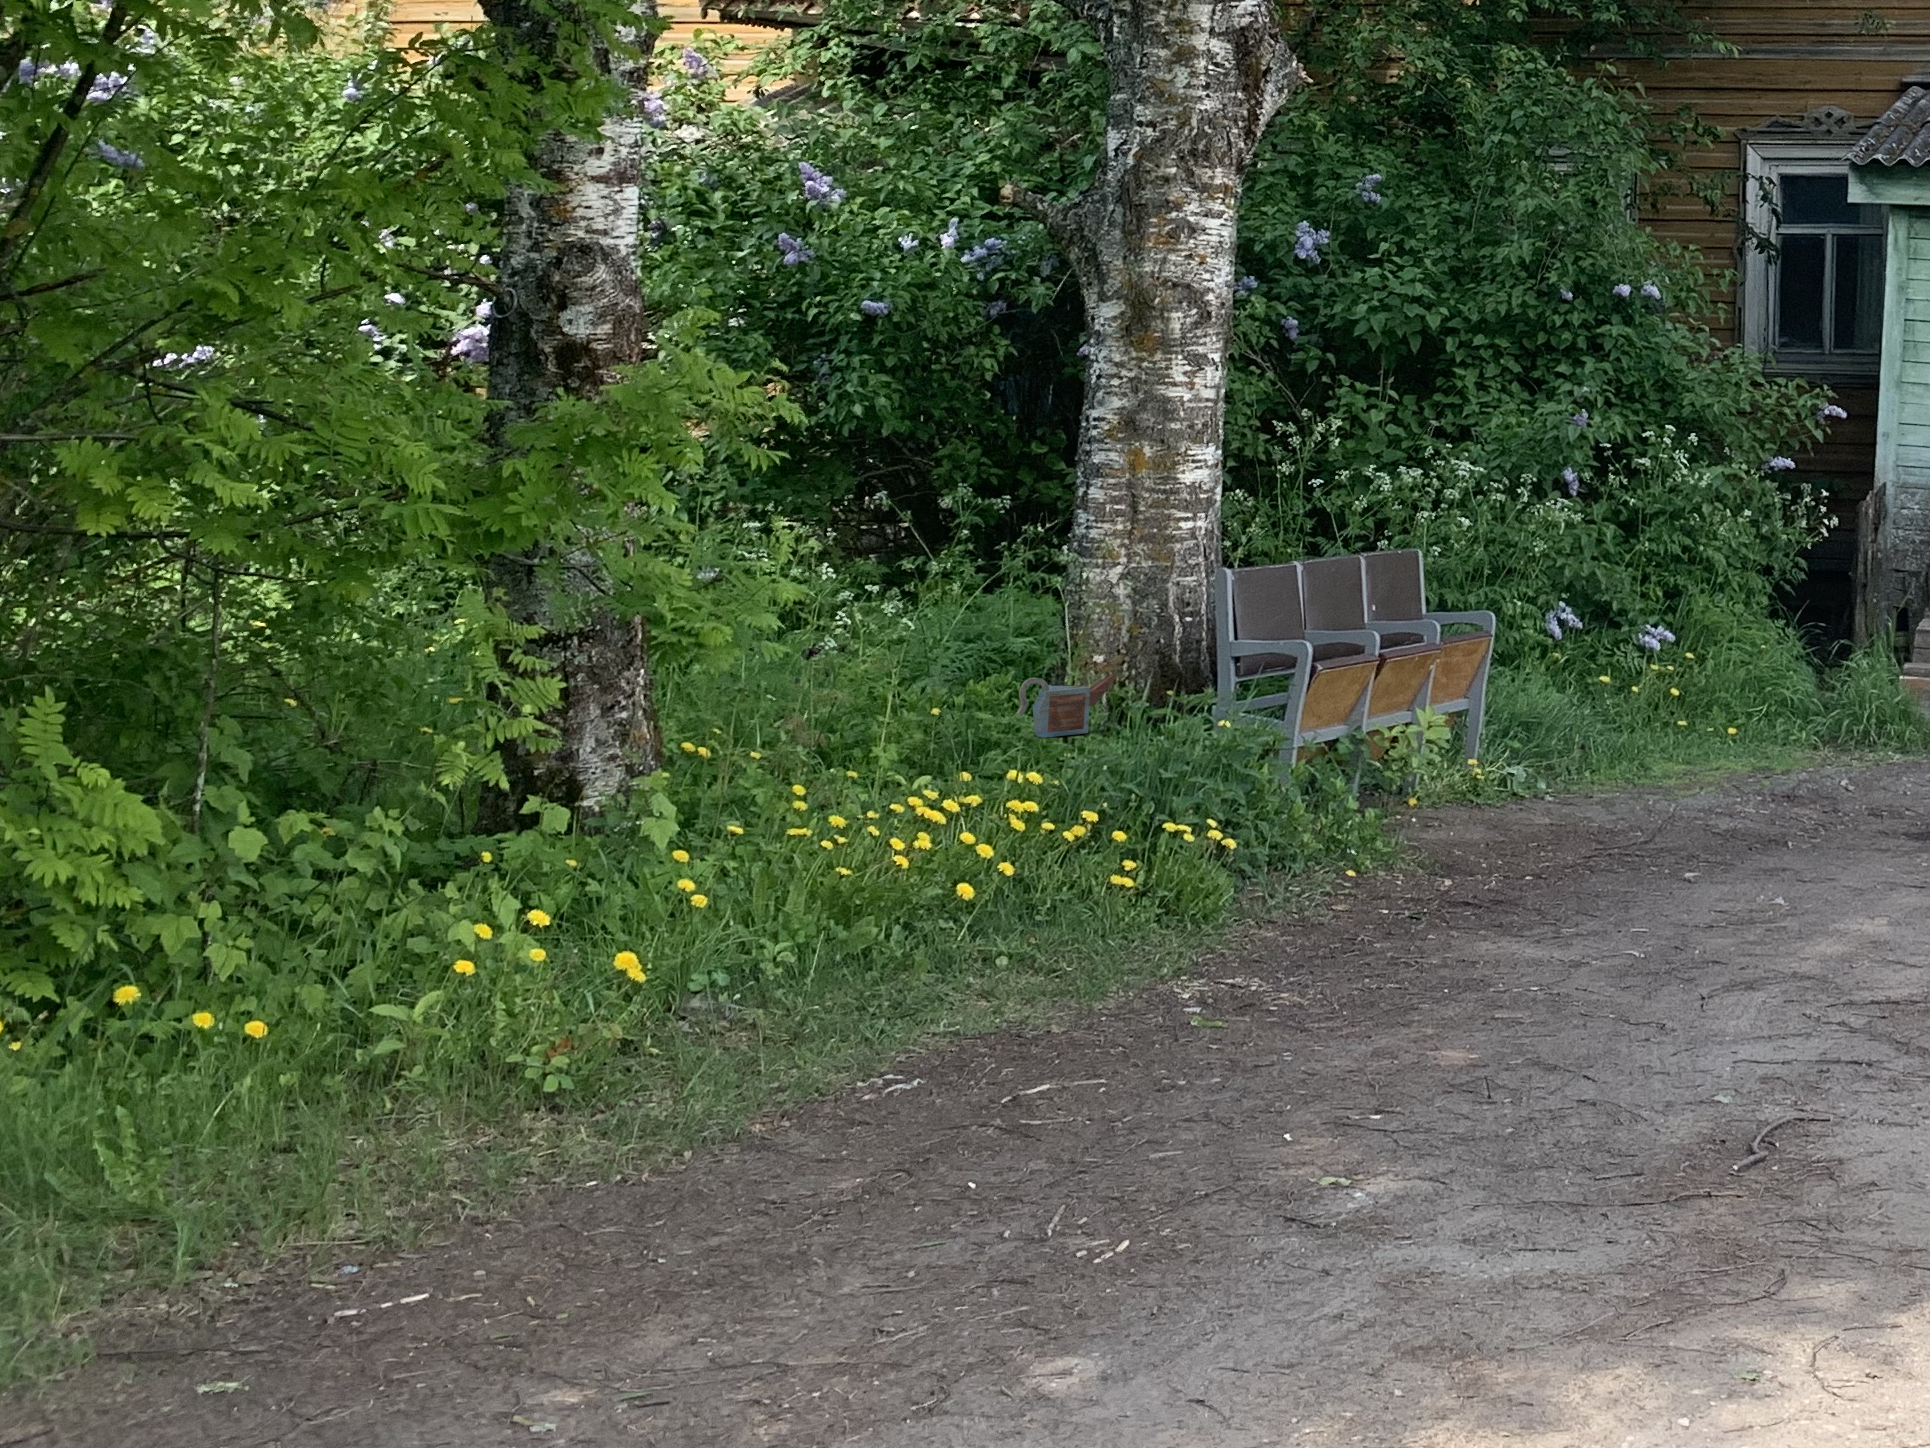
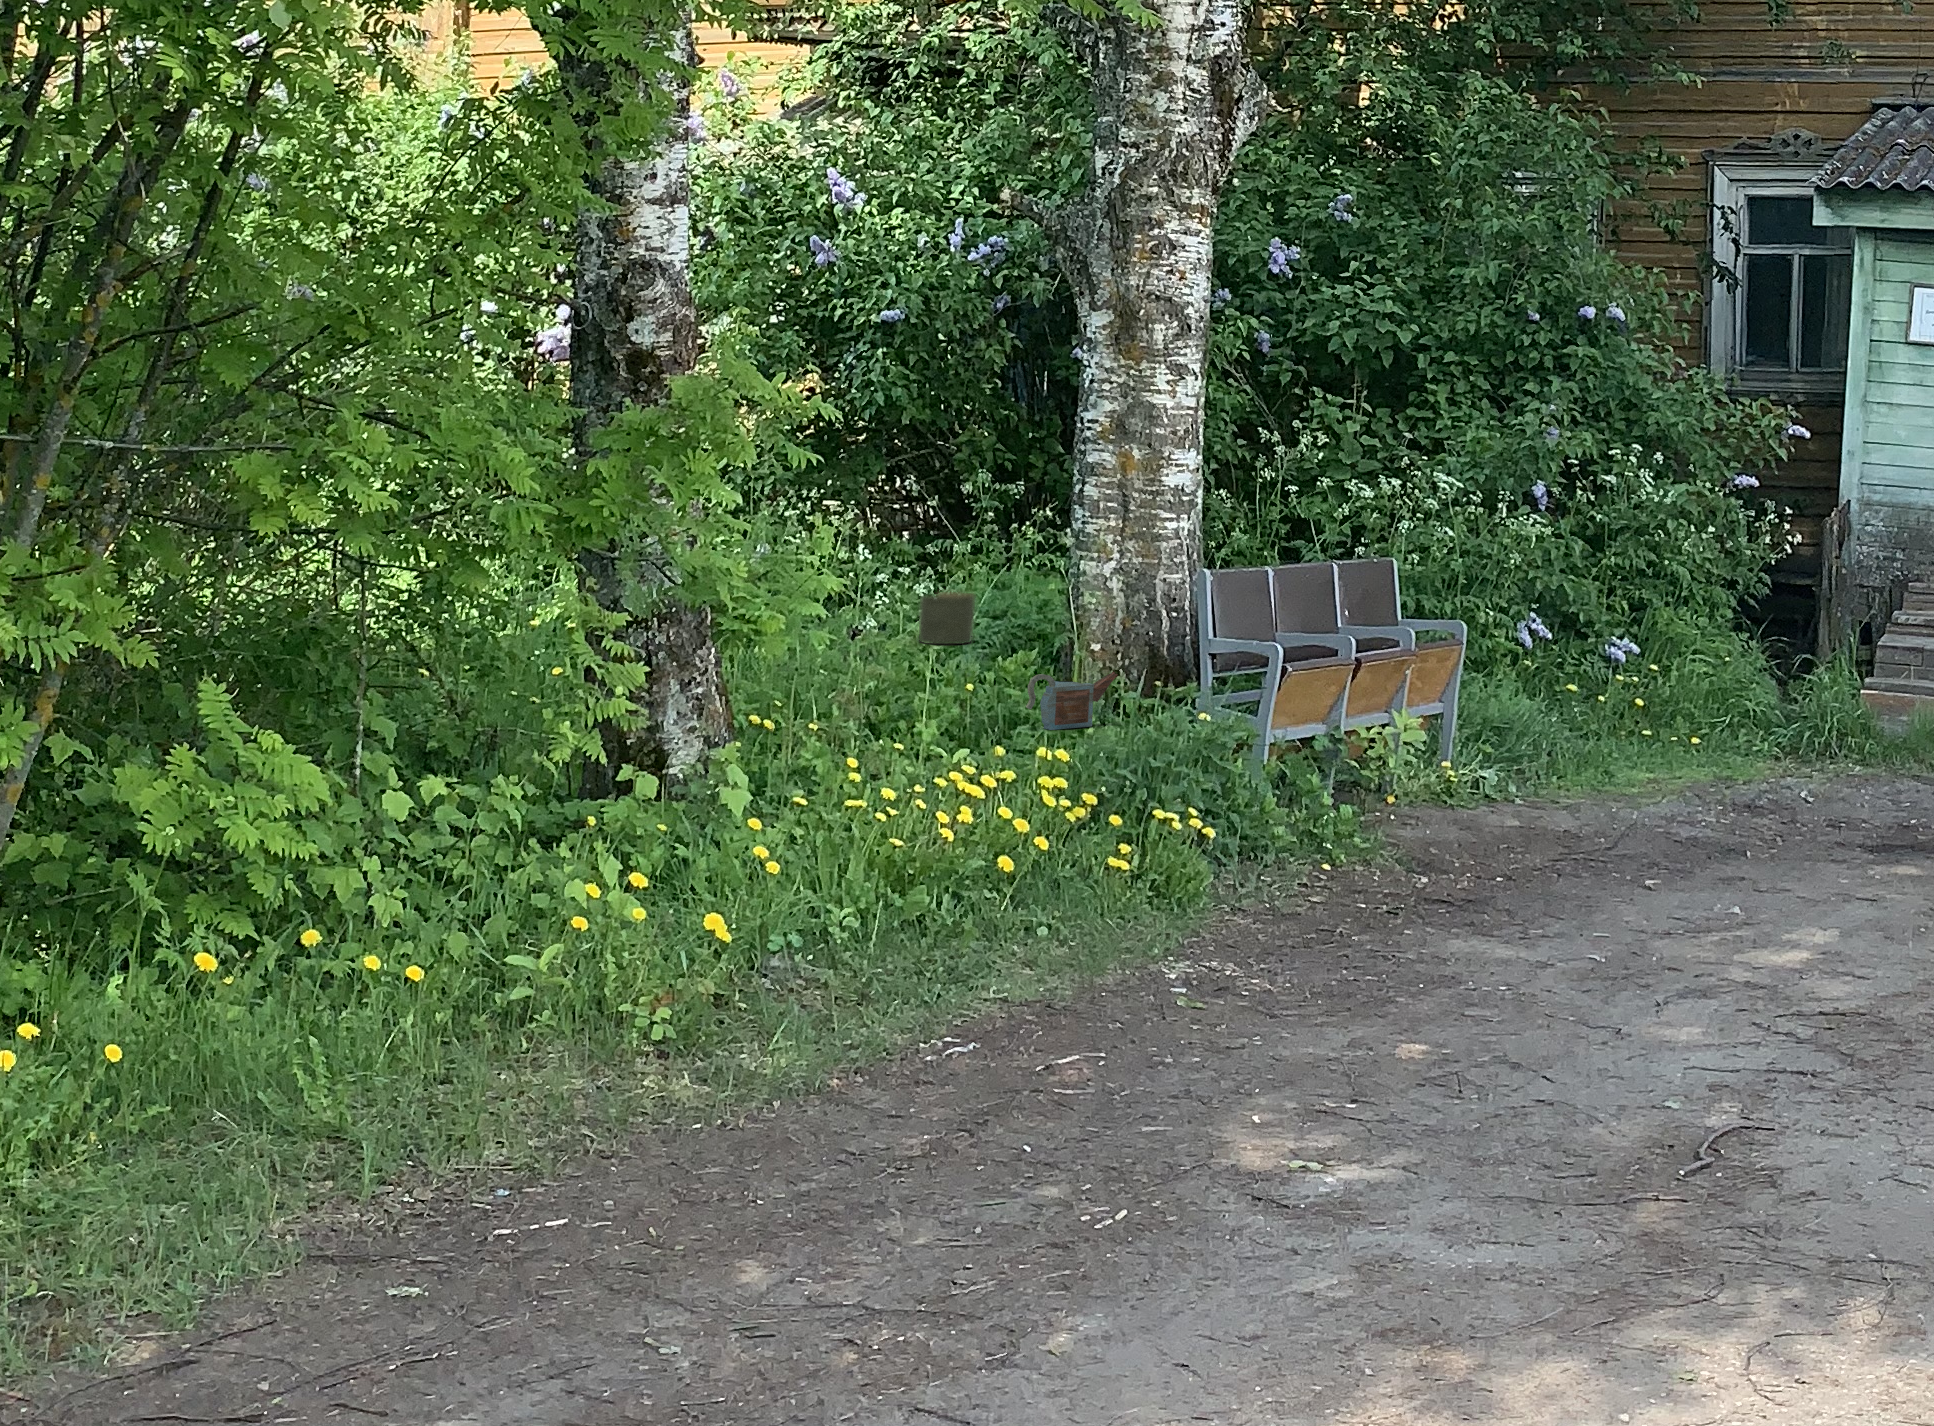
planter: none [932,584,991,639] -> present [919,592,976,644]

